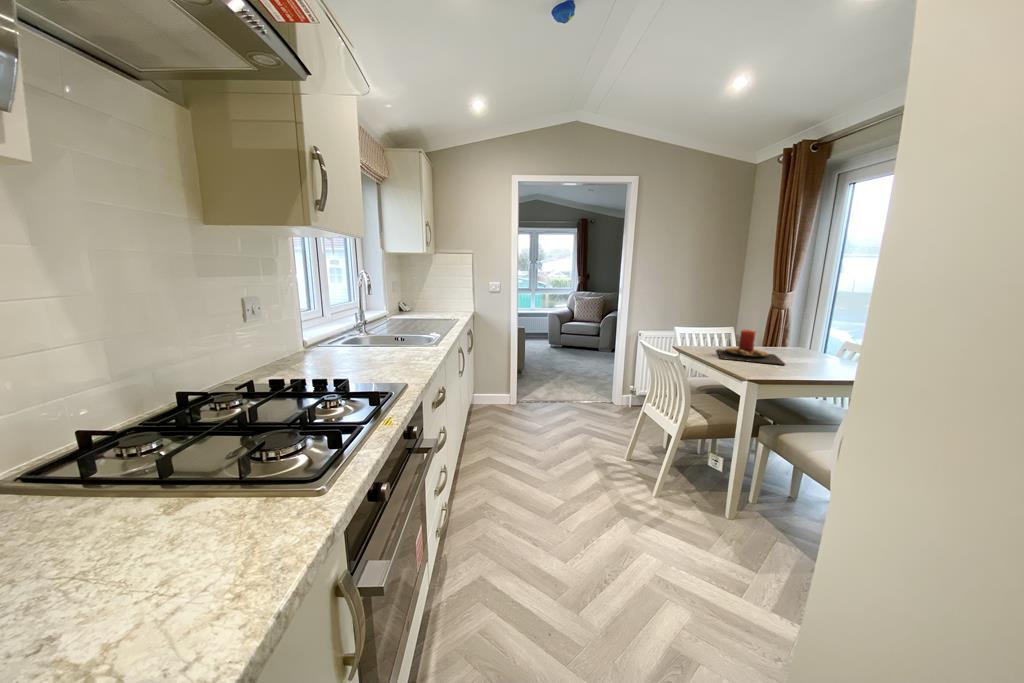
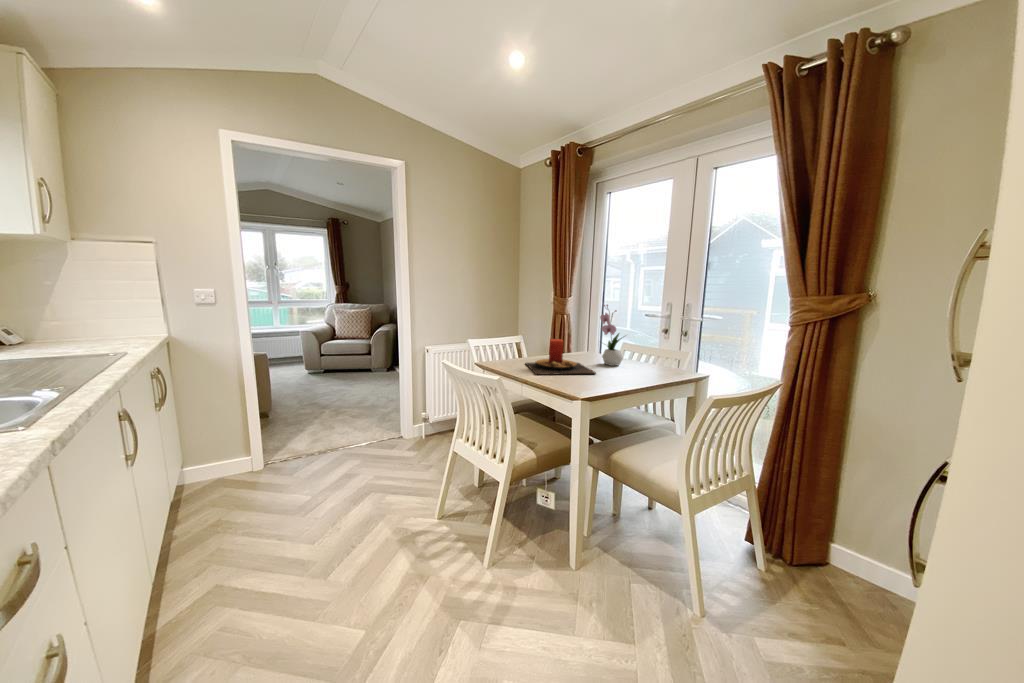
flower arrangement: none [802,300,837,362] -> present [600,305,623,366]

